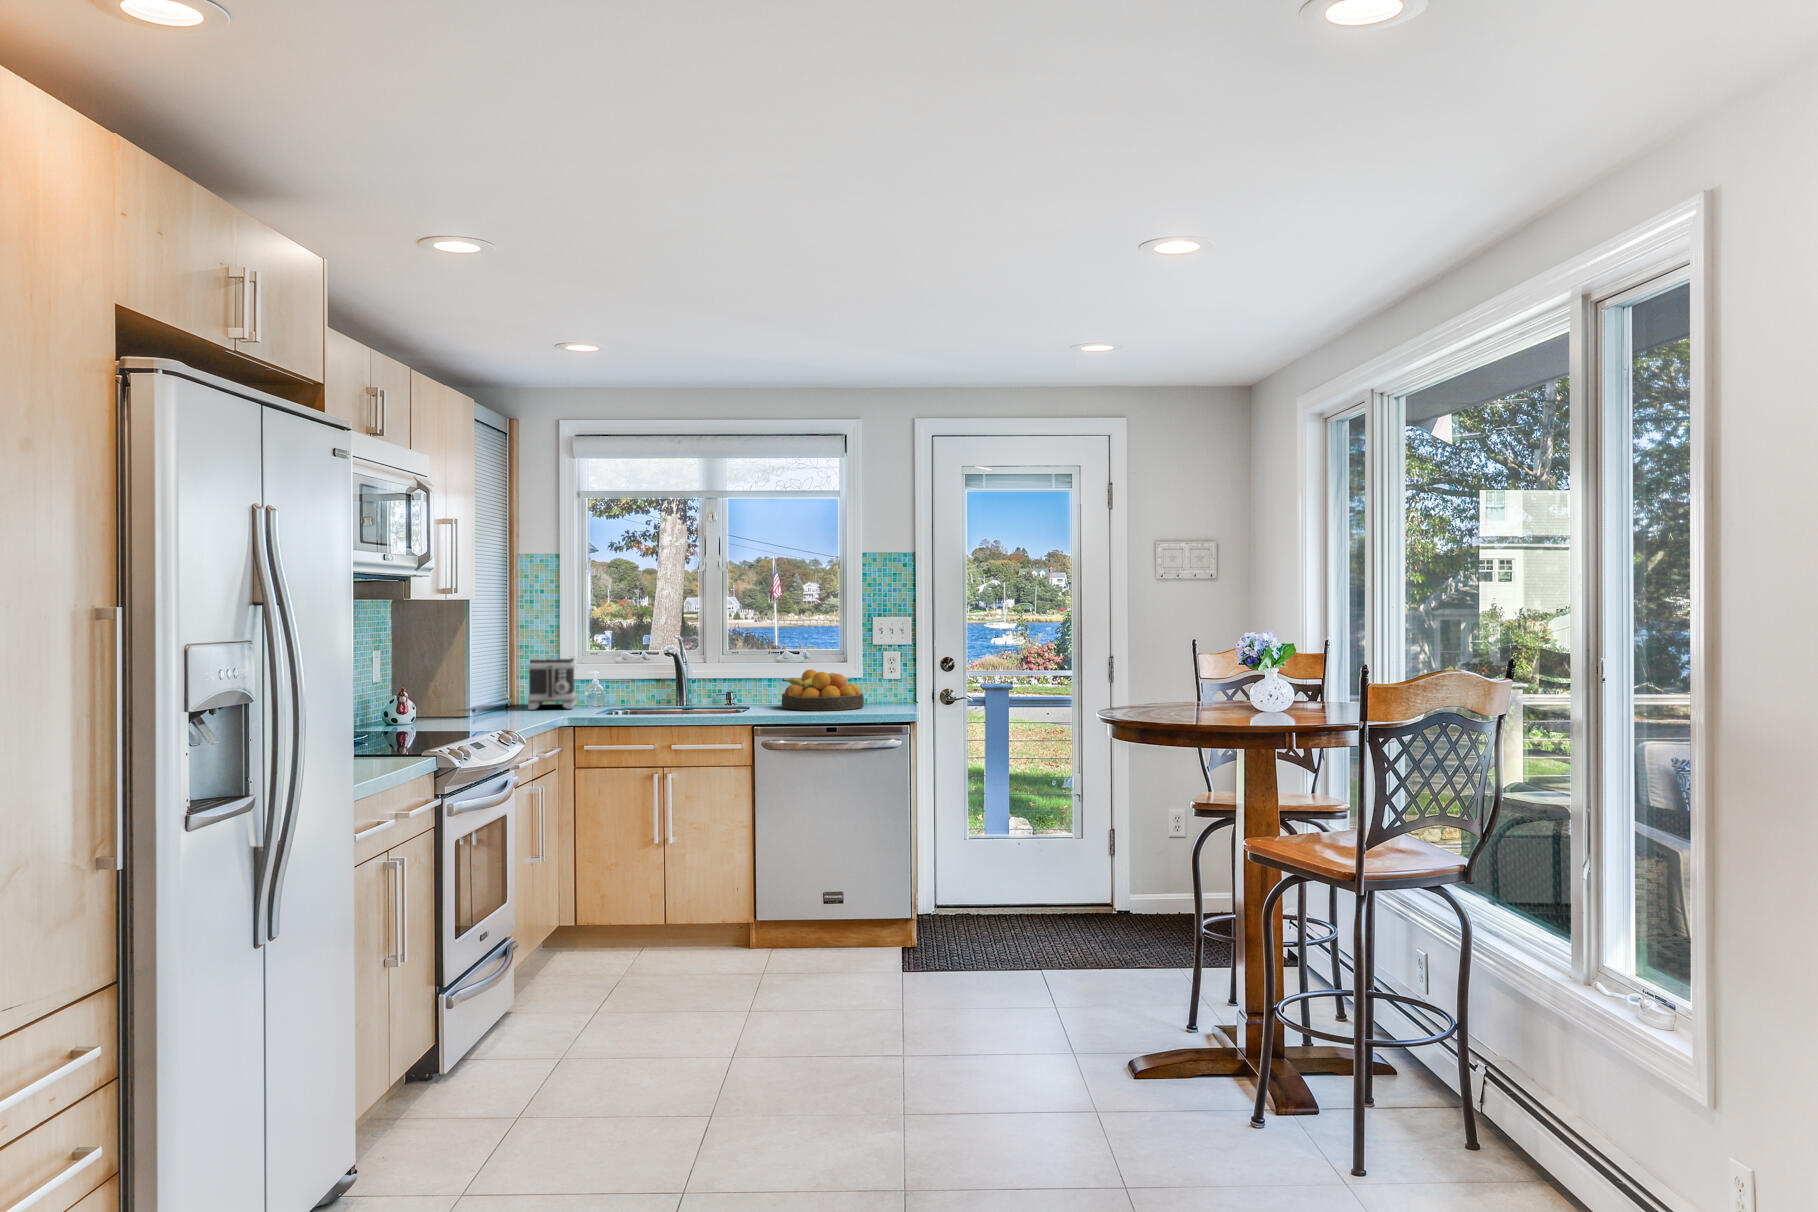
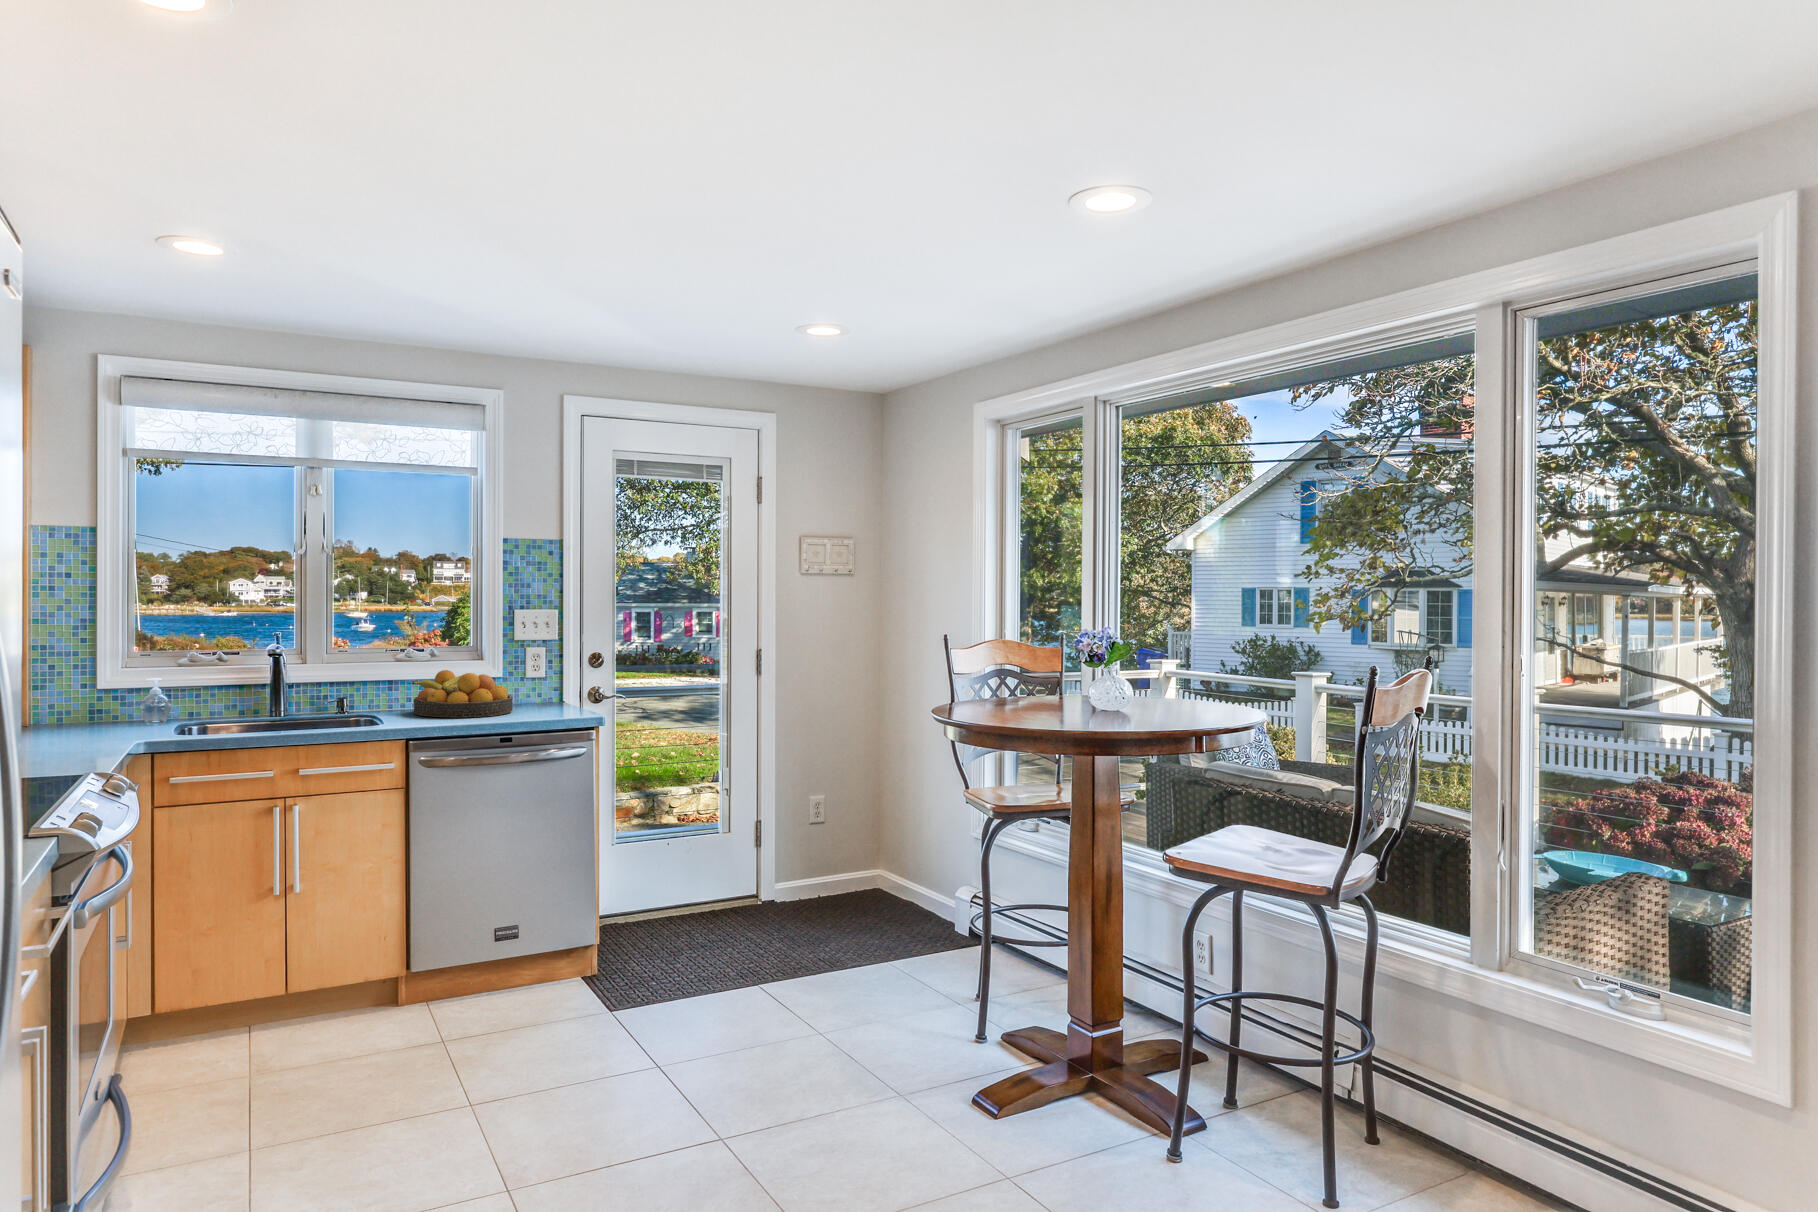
toaster: present [528,658,577,710] -> none [49,659,129,732]

